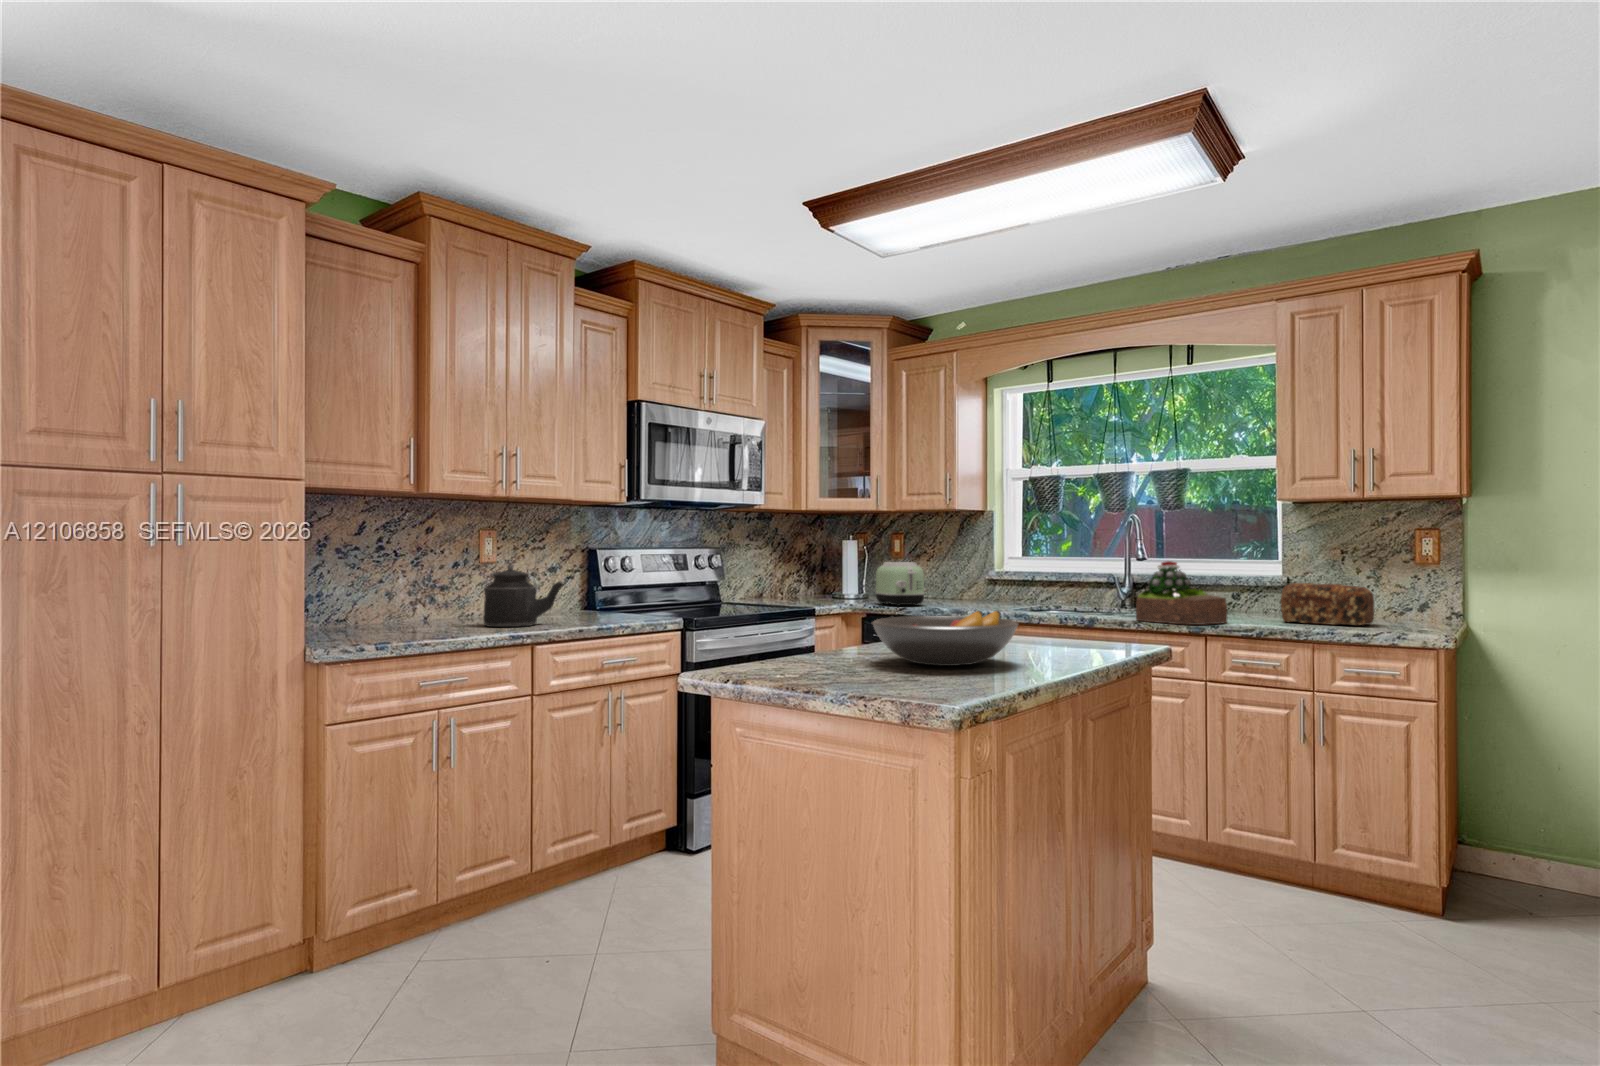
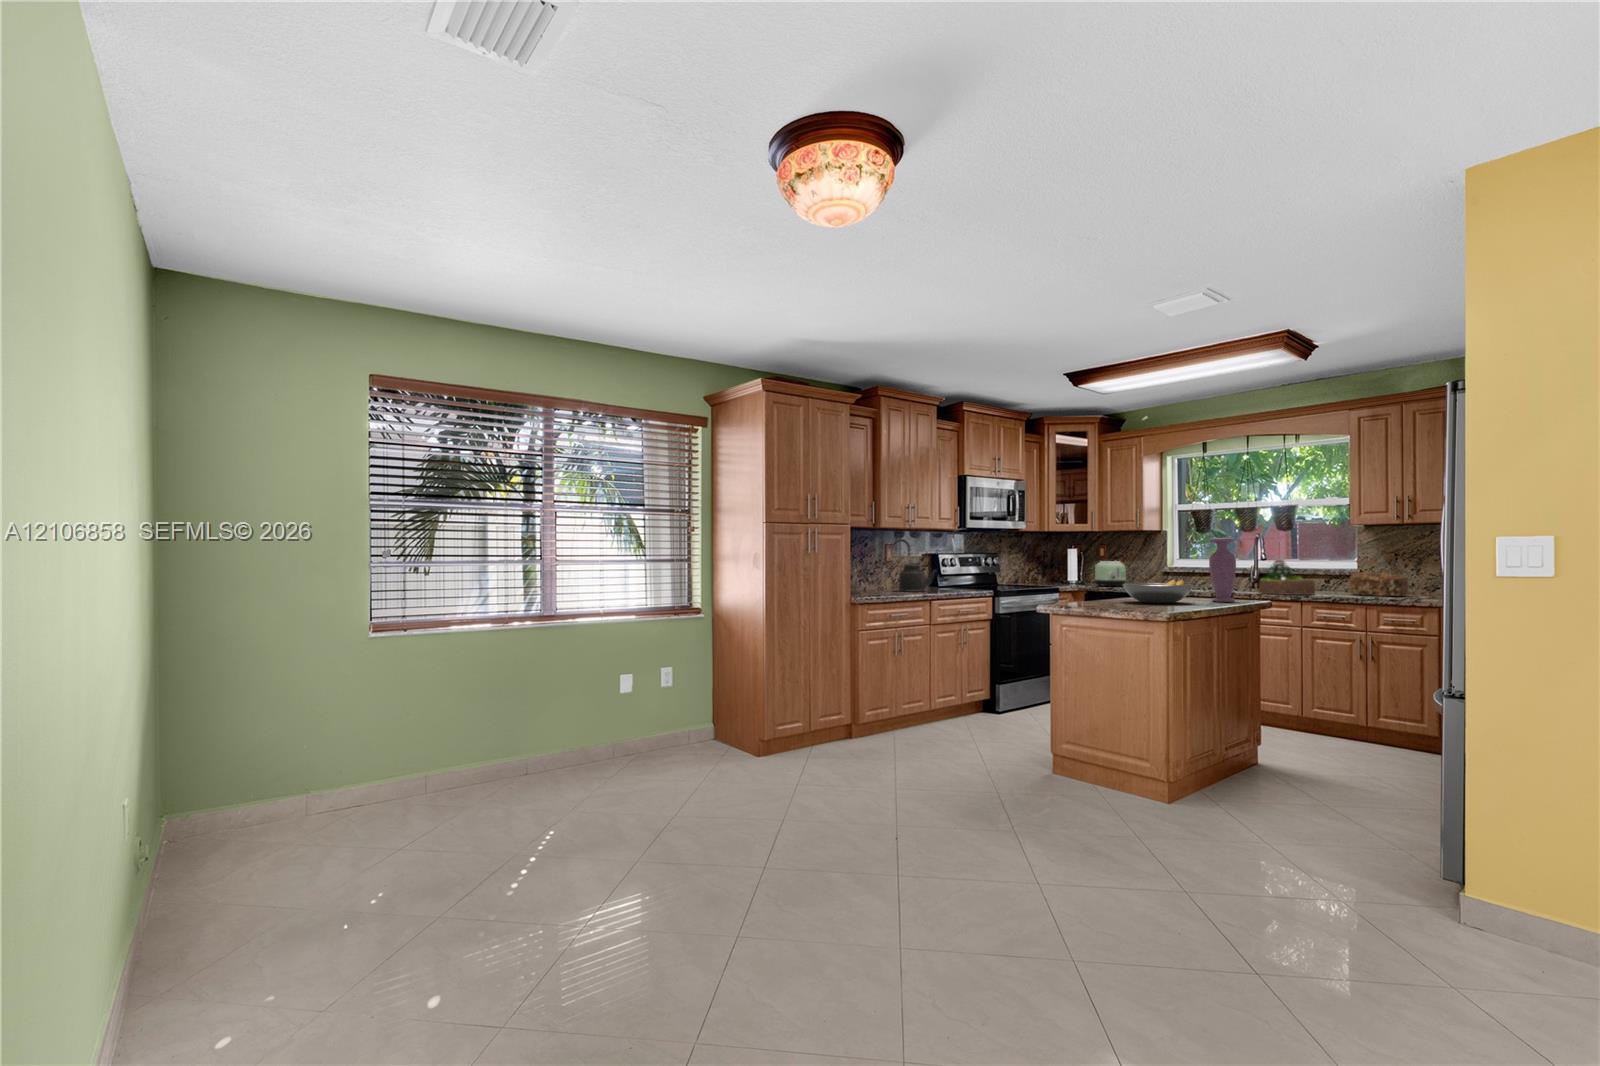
vase: none [1052,519,1105,656] -> present [1209,538,1236,602]

